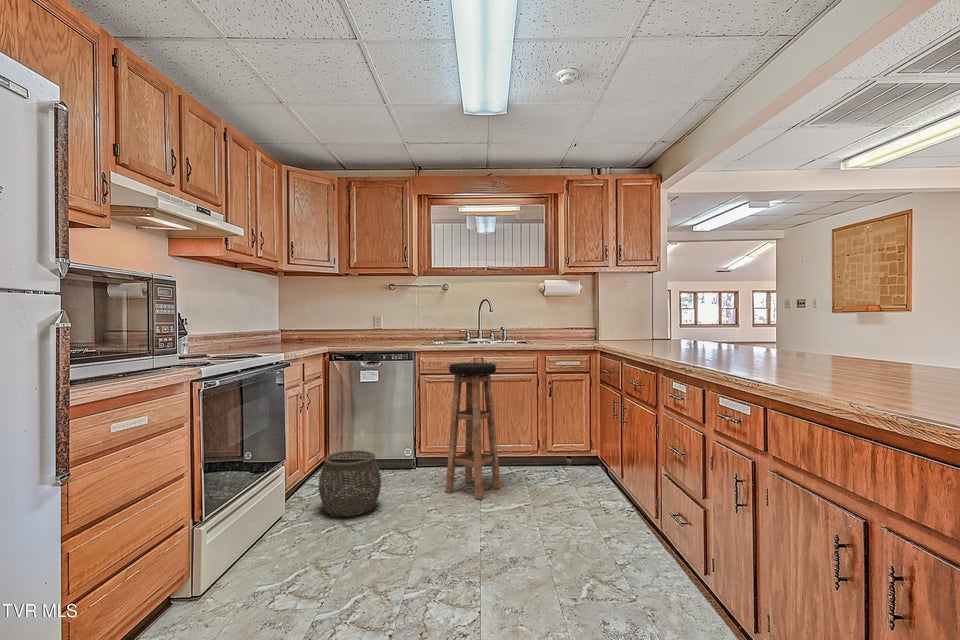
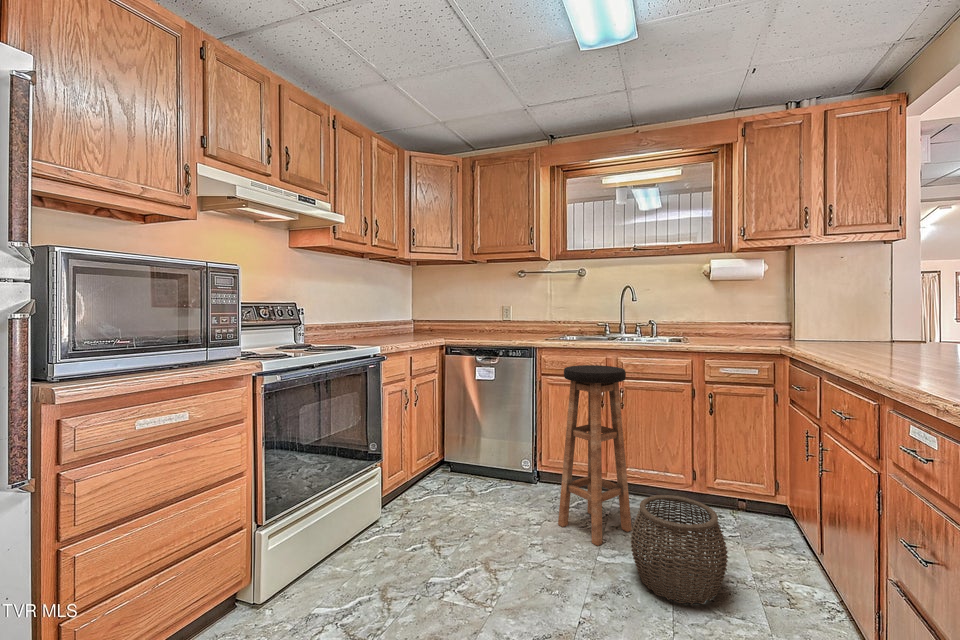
woven basket: present [319,450,381,517] -> present [630,495,728,605]

